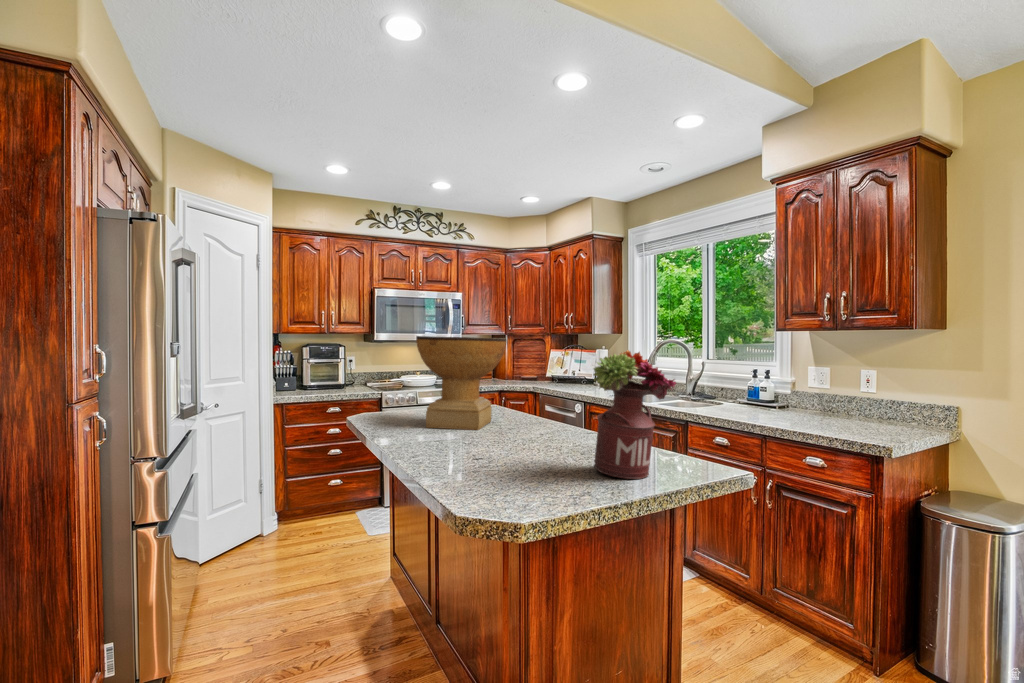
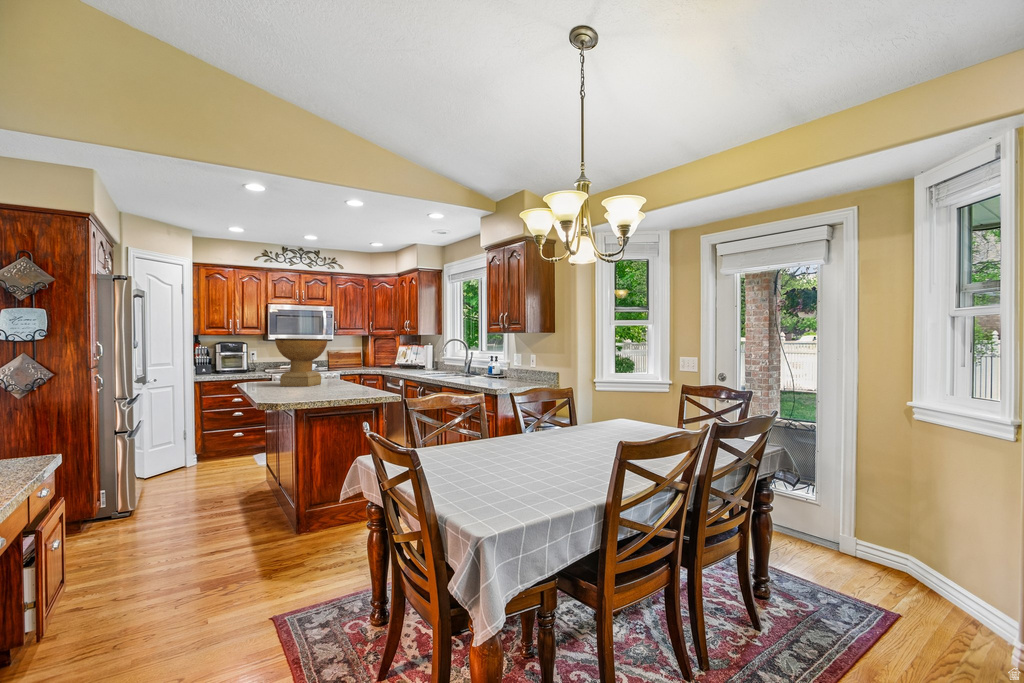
flower arrangement: present [593,350,676,479] -> none [332,344,369,396]

